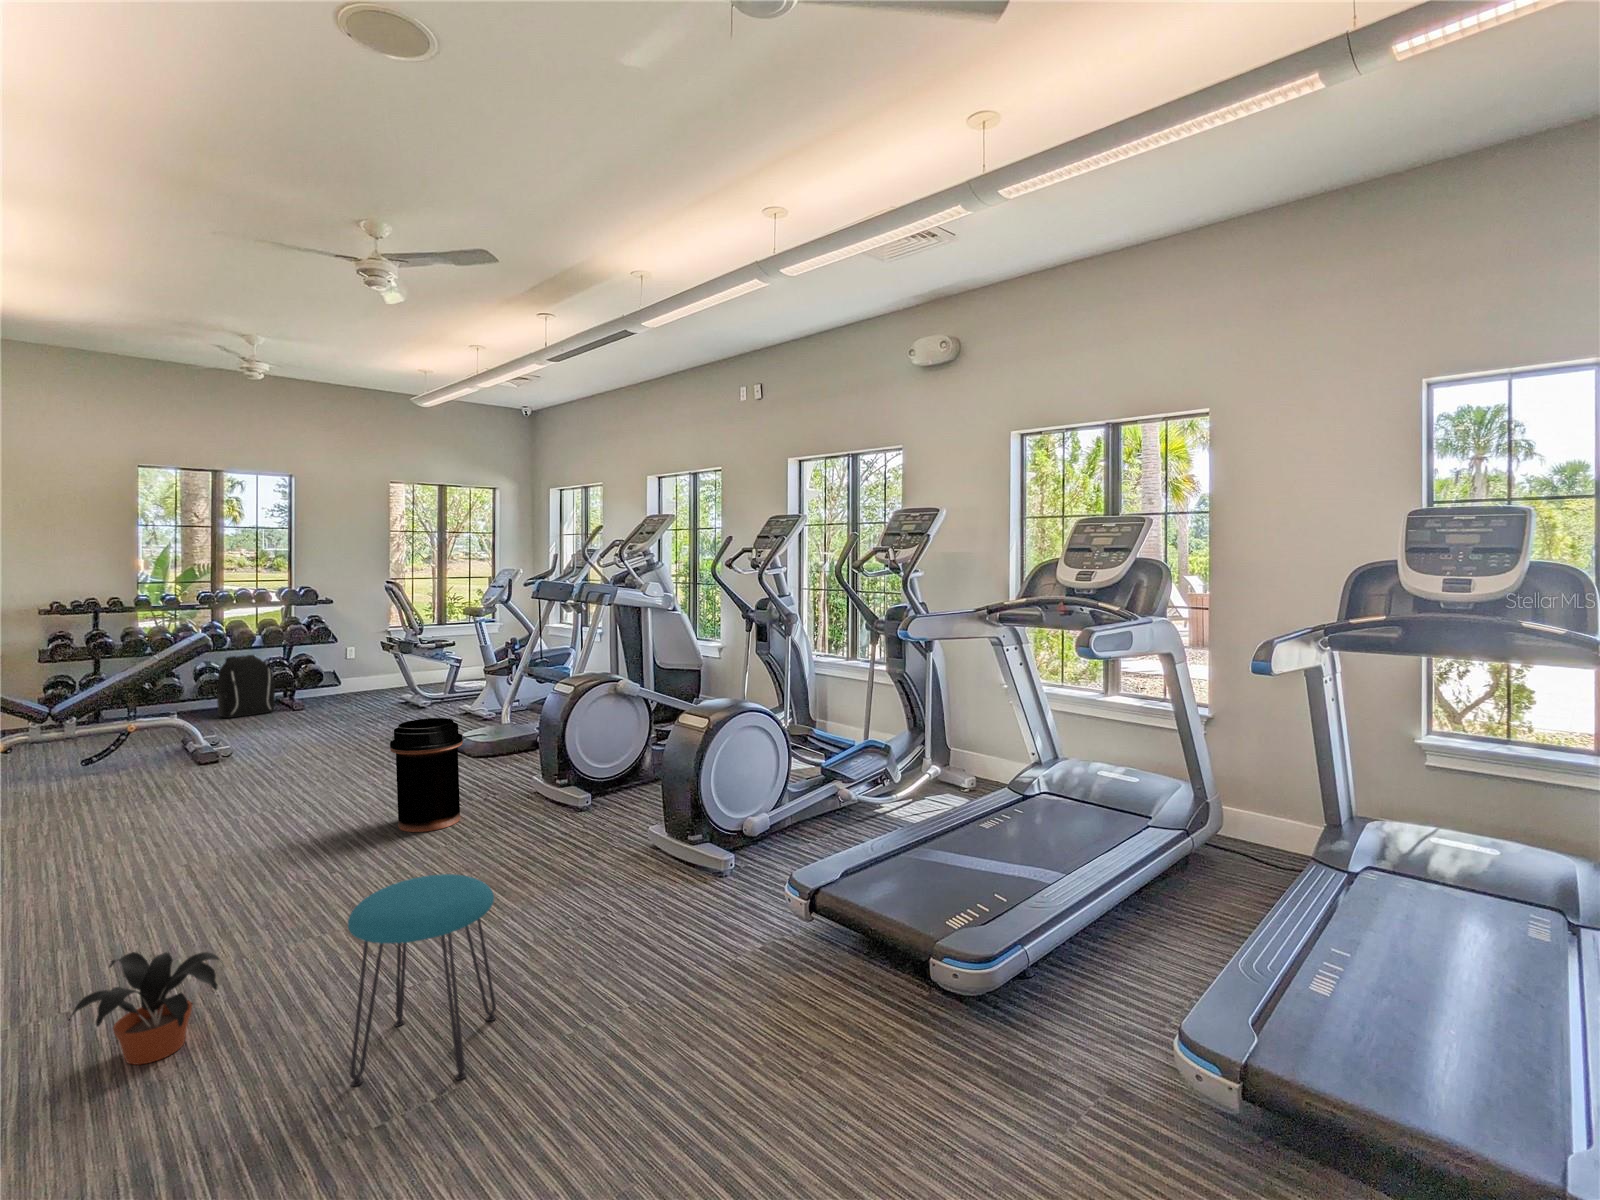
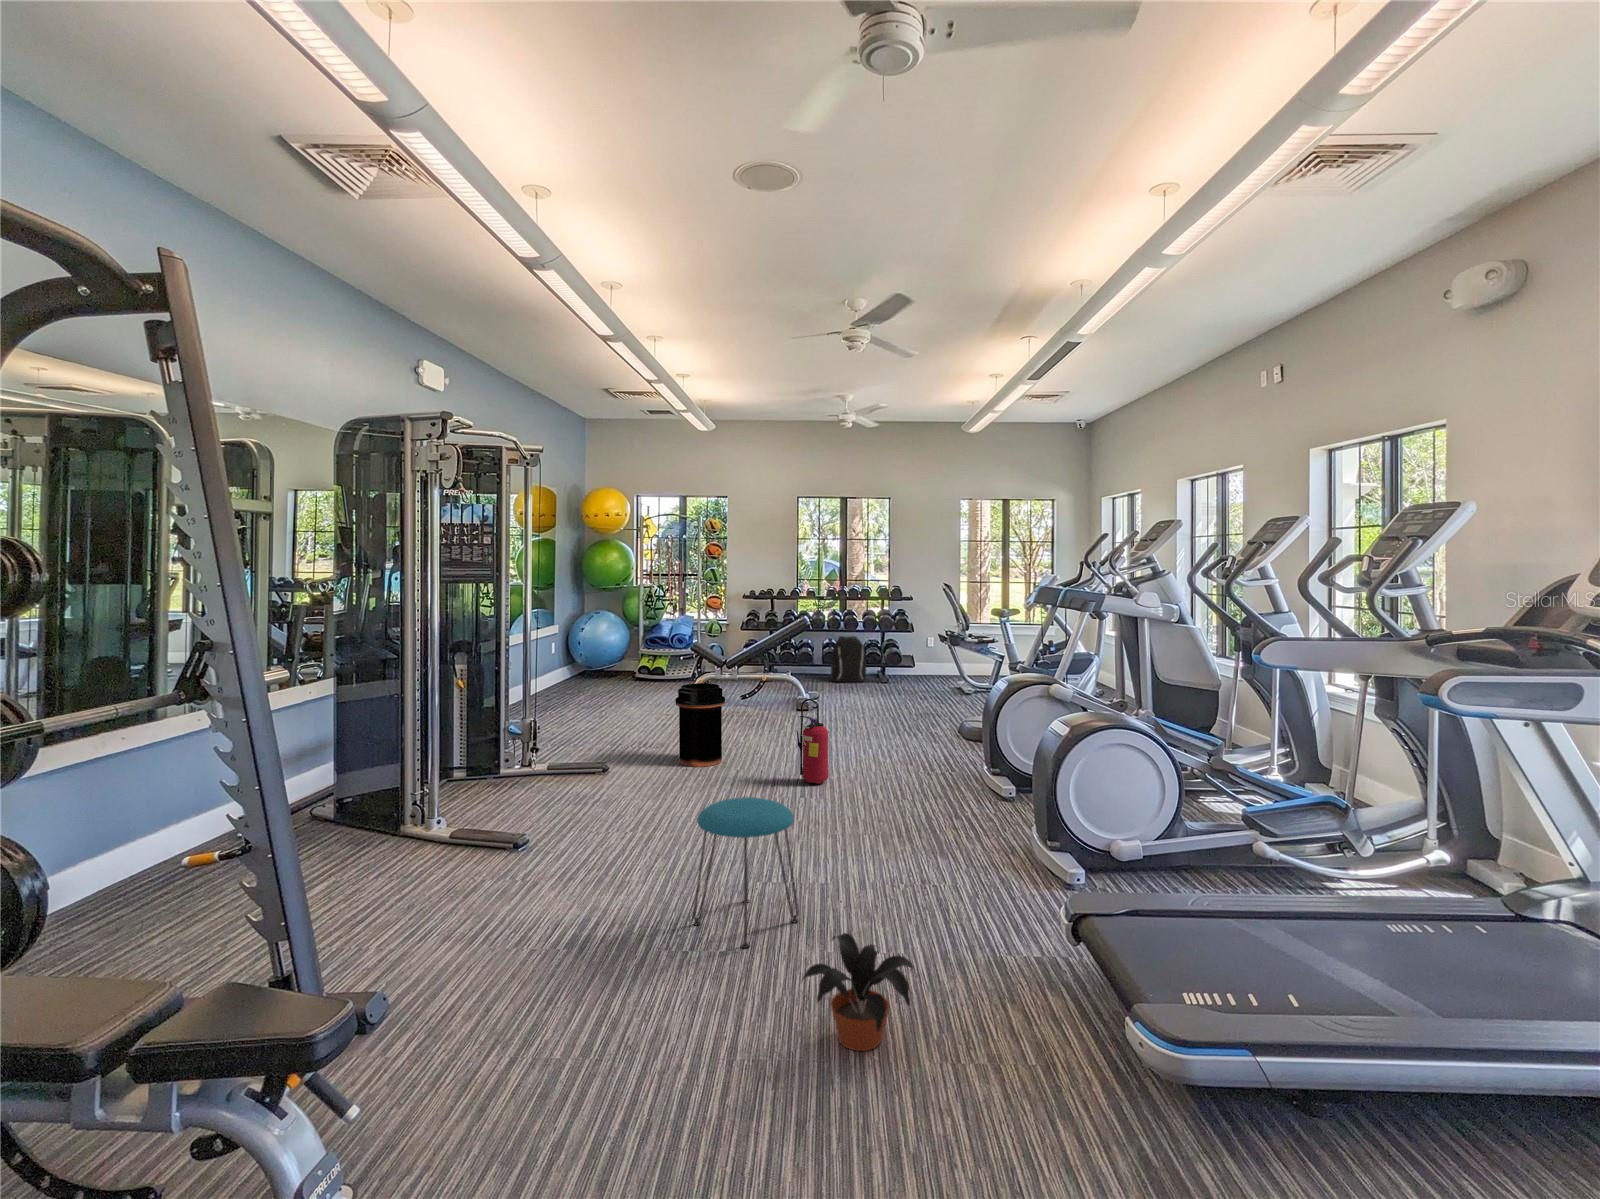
trash can: present [390,718,463,832] -> present [675,683,725,767]
fire extinguisher: none [301,740,355,851] -> present [797,699,829,784]
potted plant: present [70,952,220,1065] -> present [802,933,914,1051]

